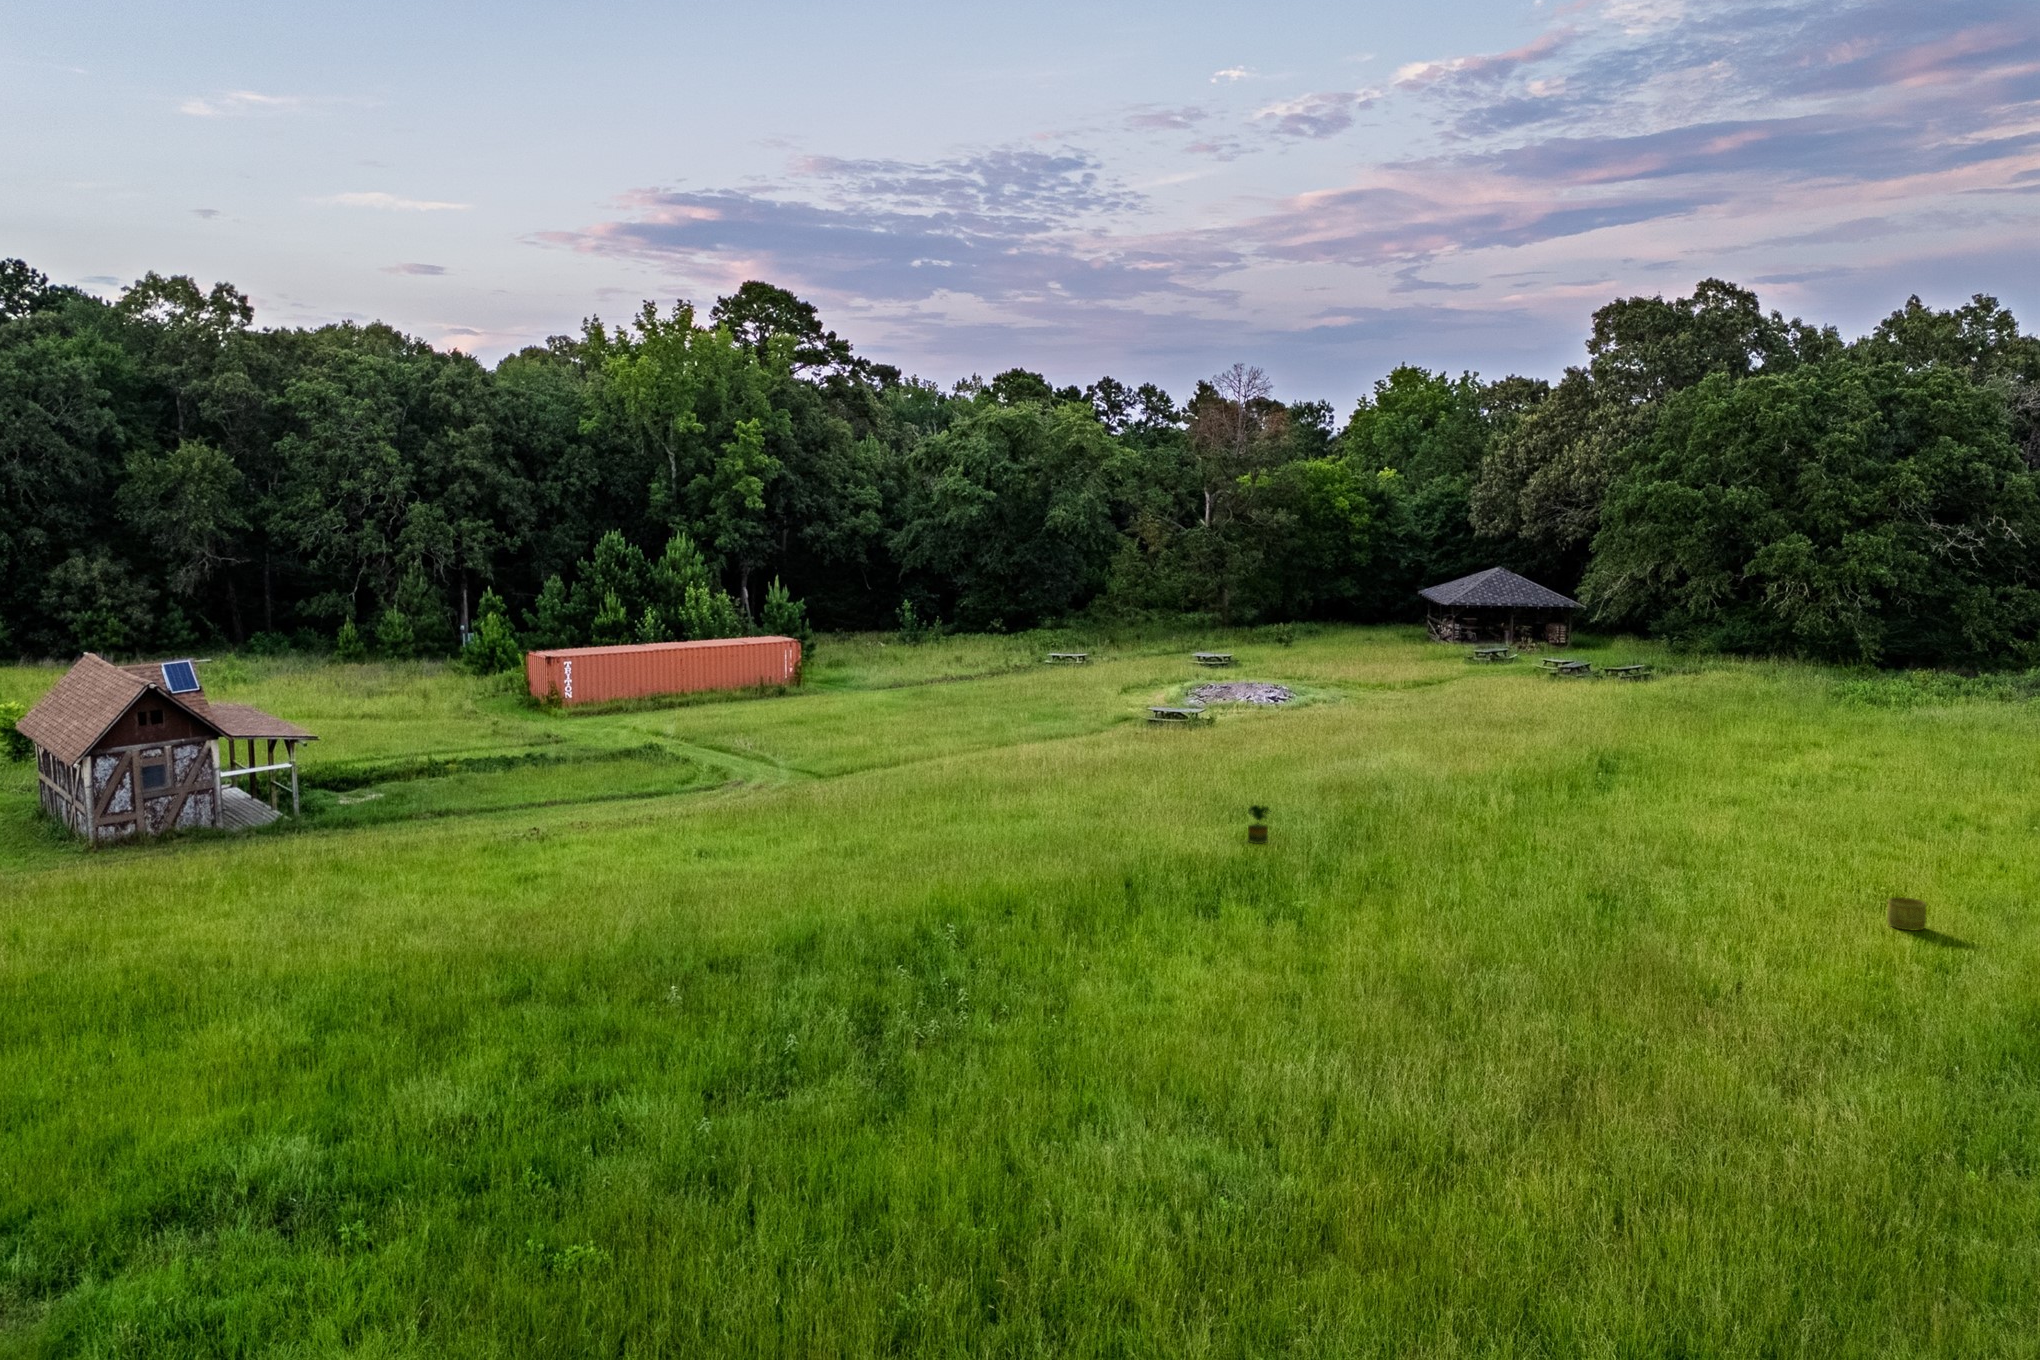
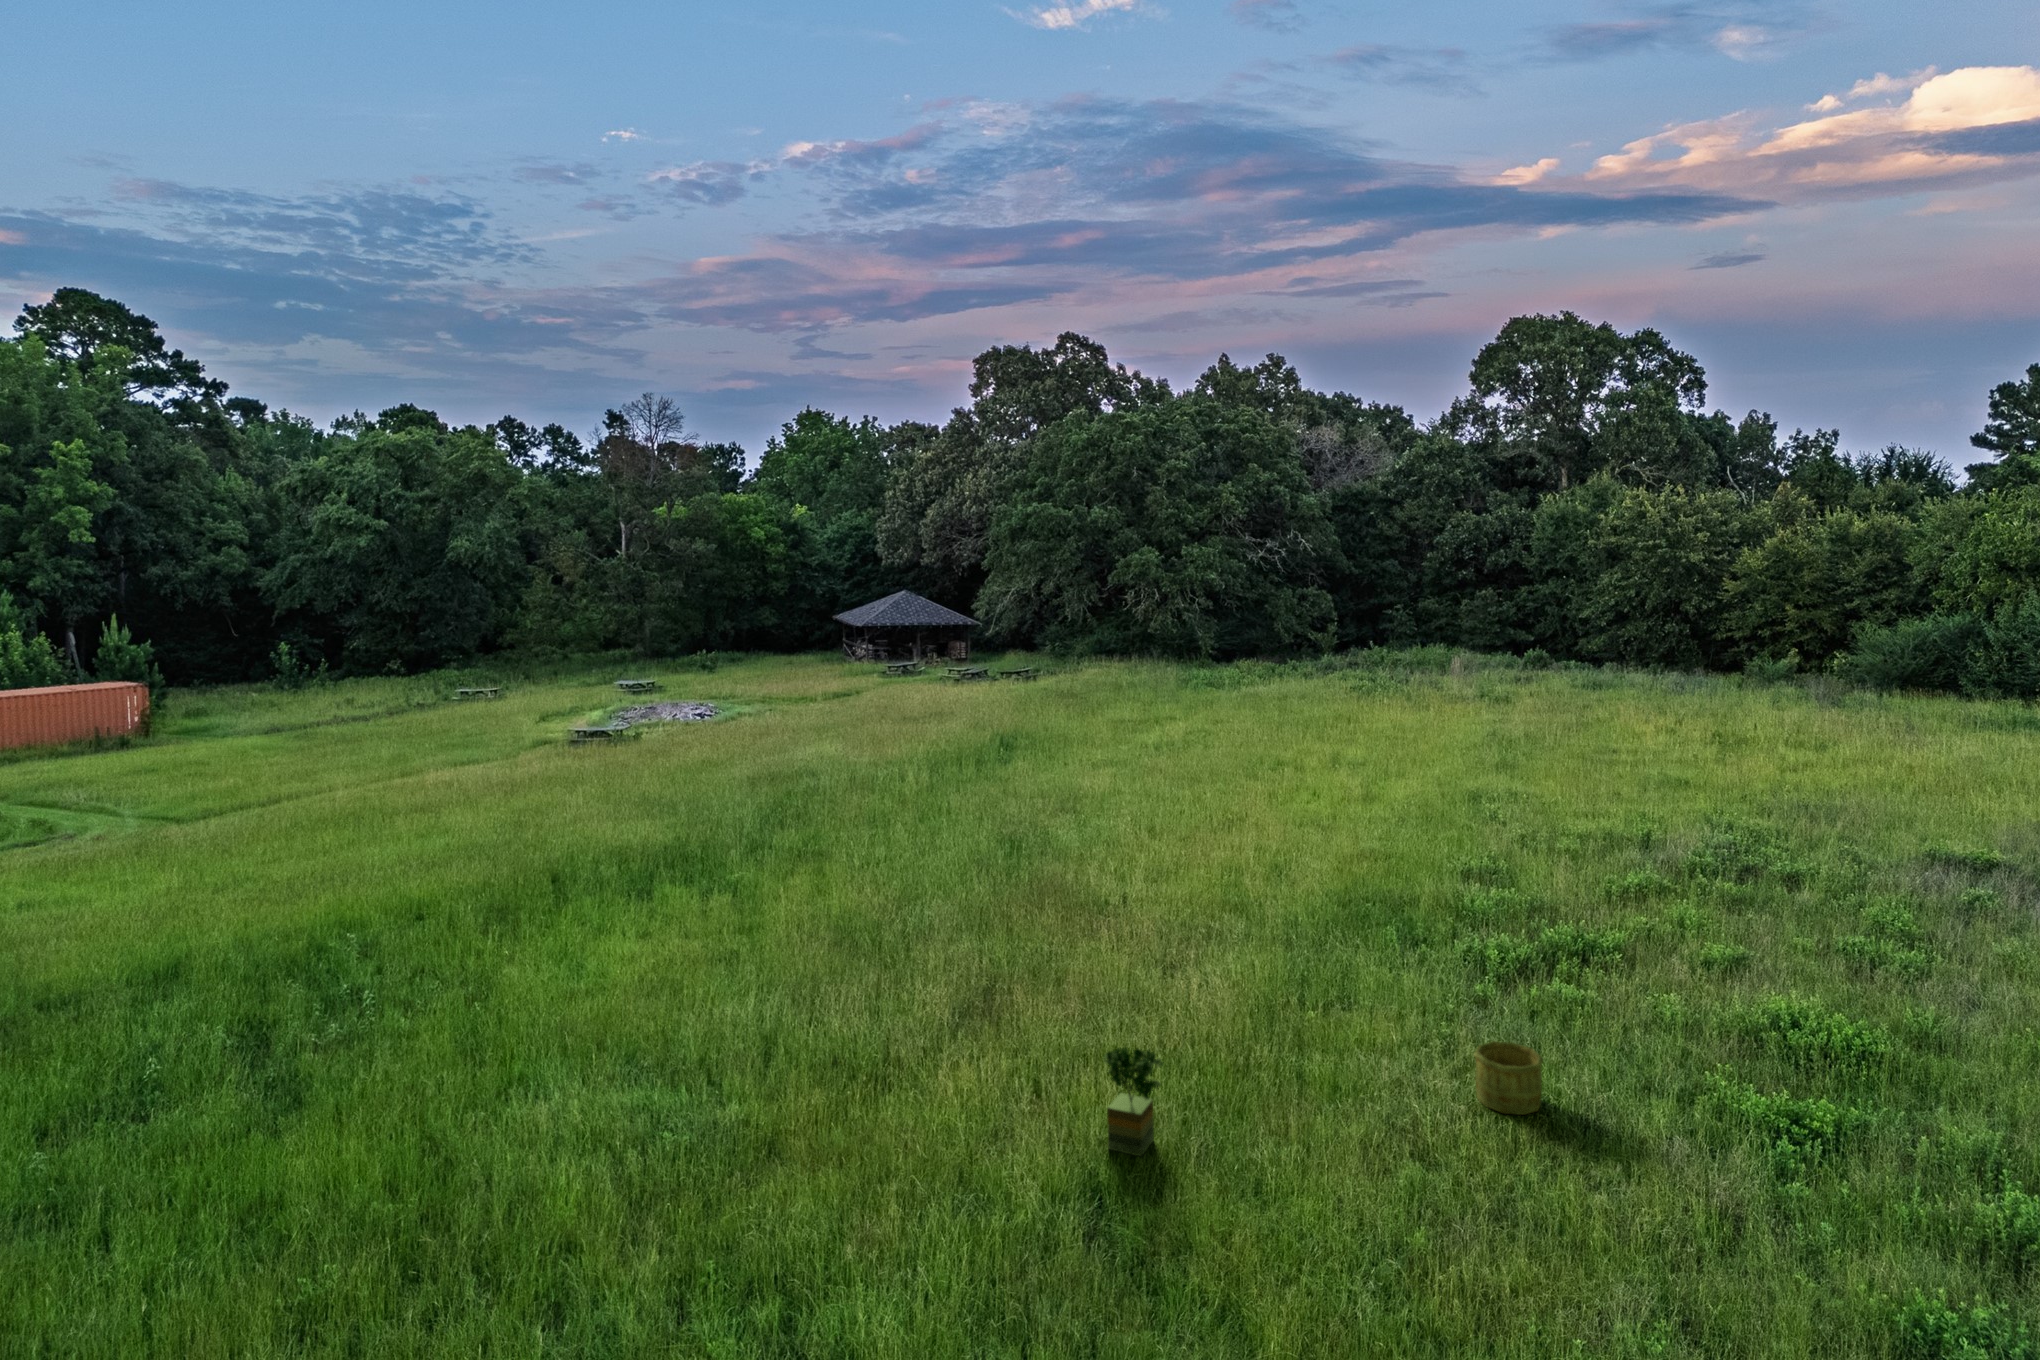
potted tree: present [1248,805,1271,844] -> present [1104,1047,1164,1157]

